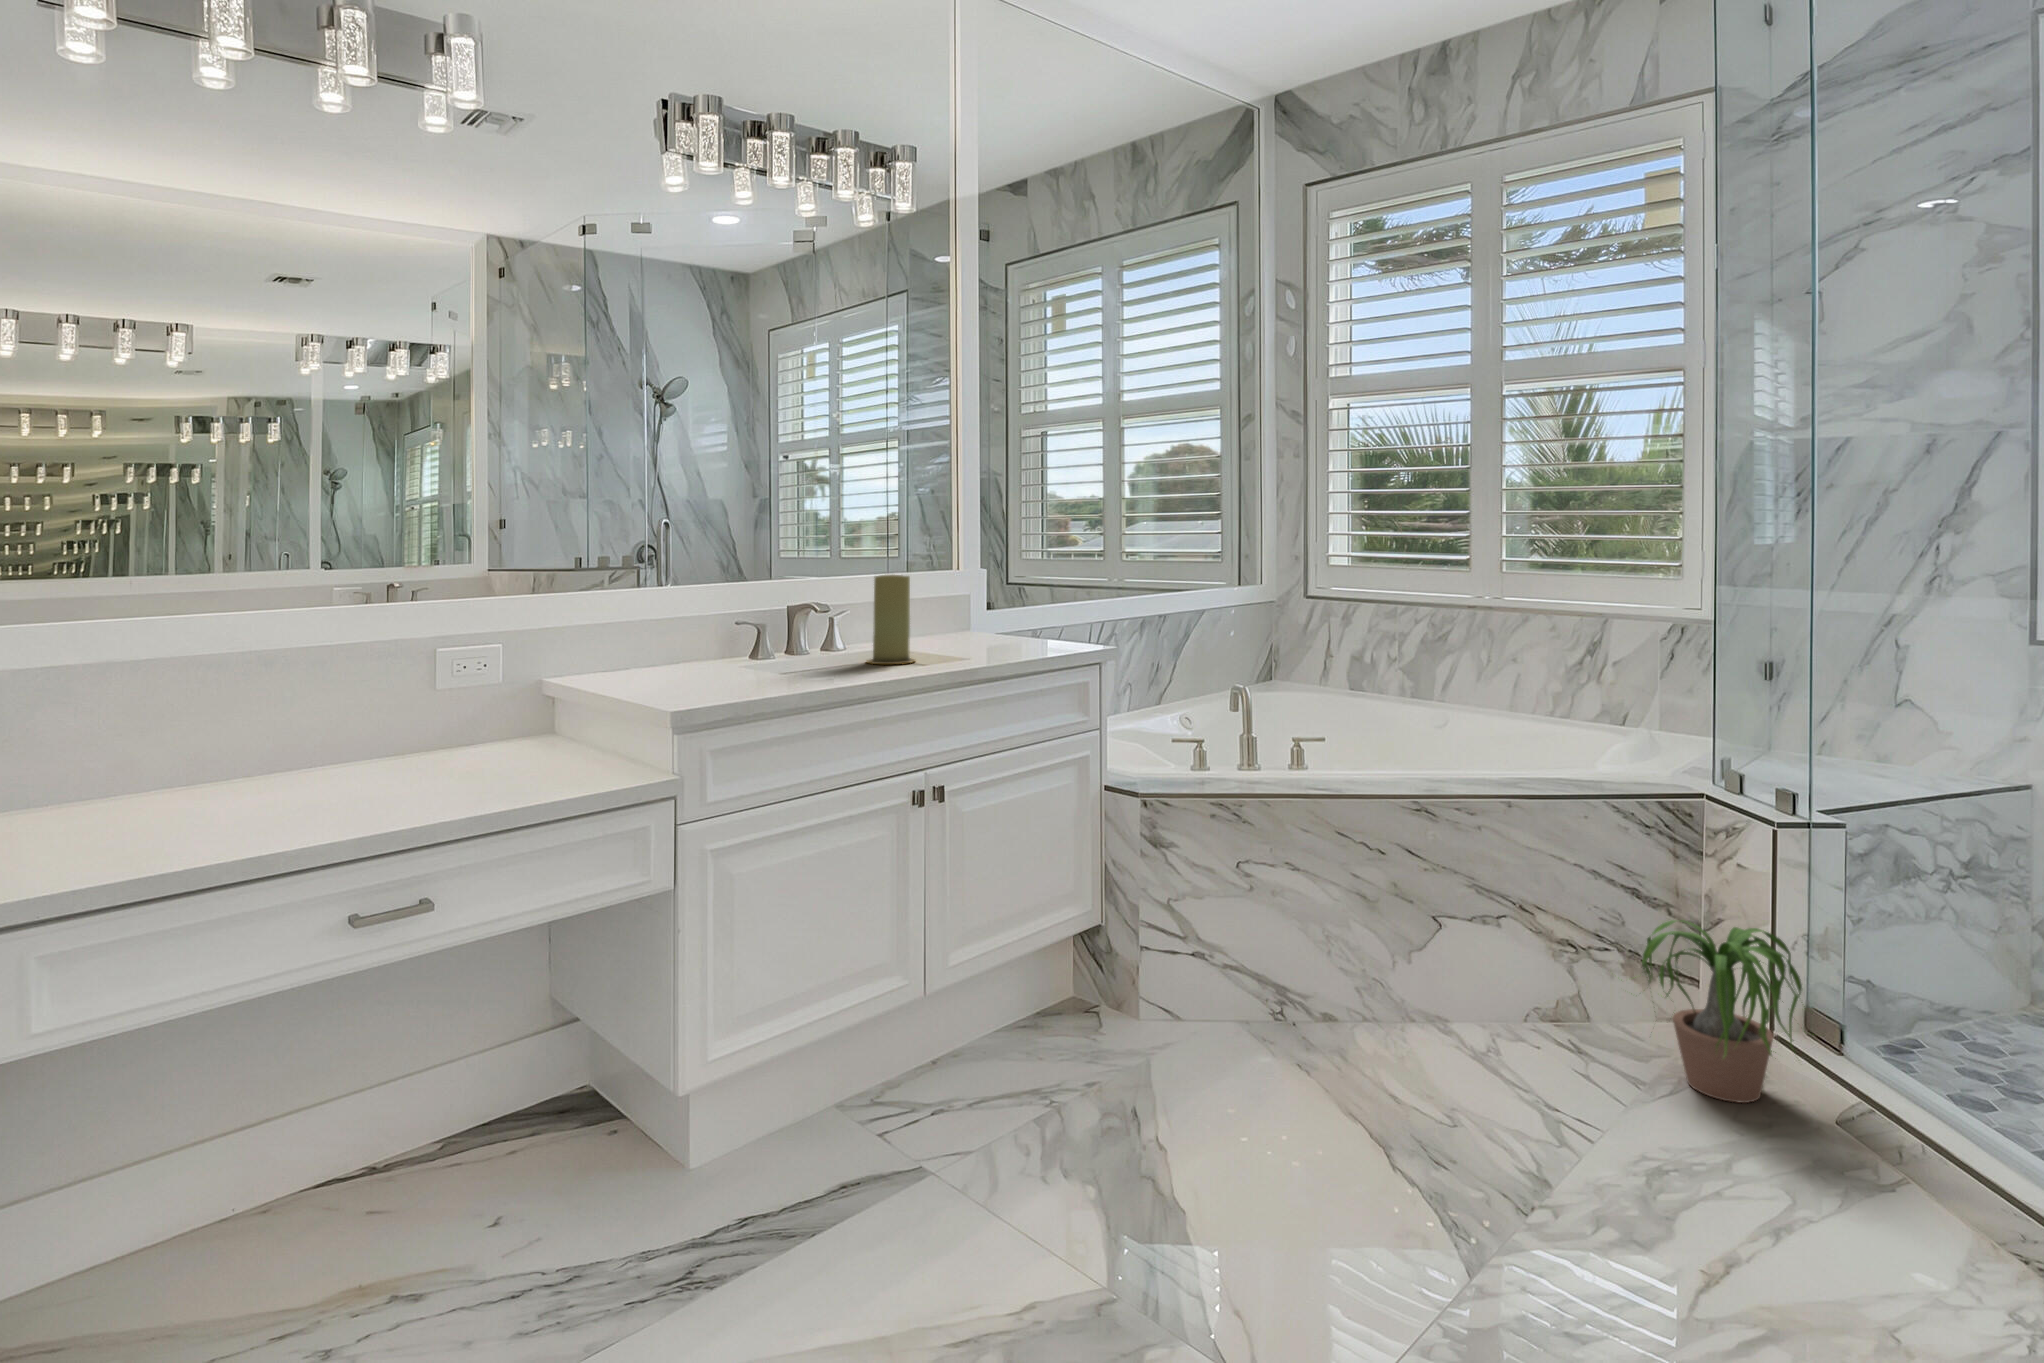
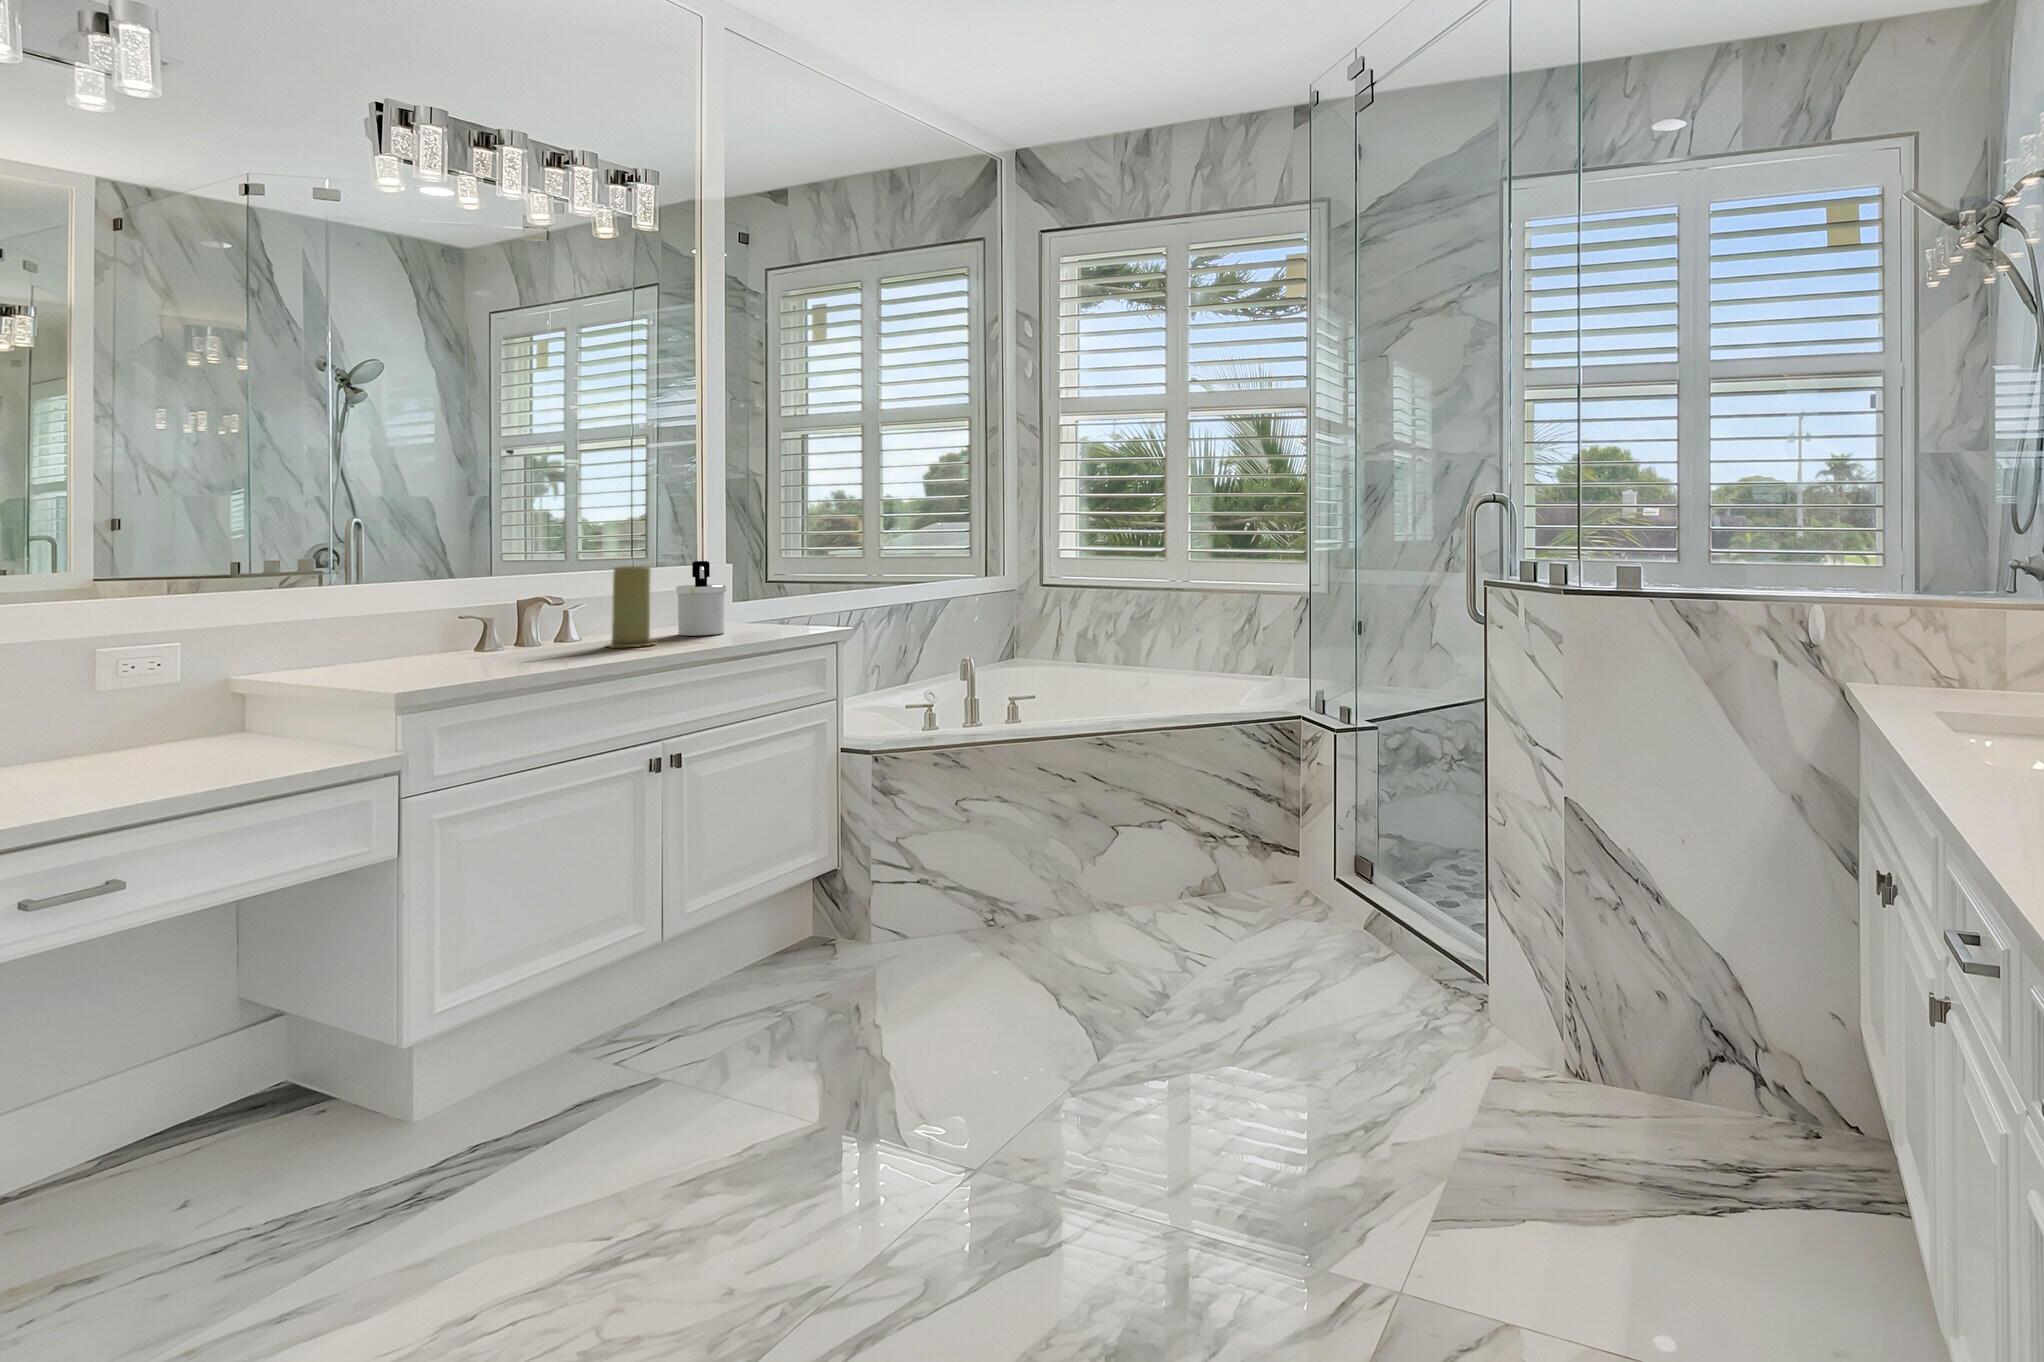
soap dispenser: none [933,570,982,652] -> present [676,561,726,636]
potted plant: present [1642,920,1802,1103] -> none [1229,809,1361,932]

